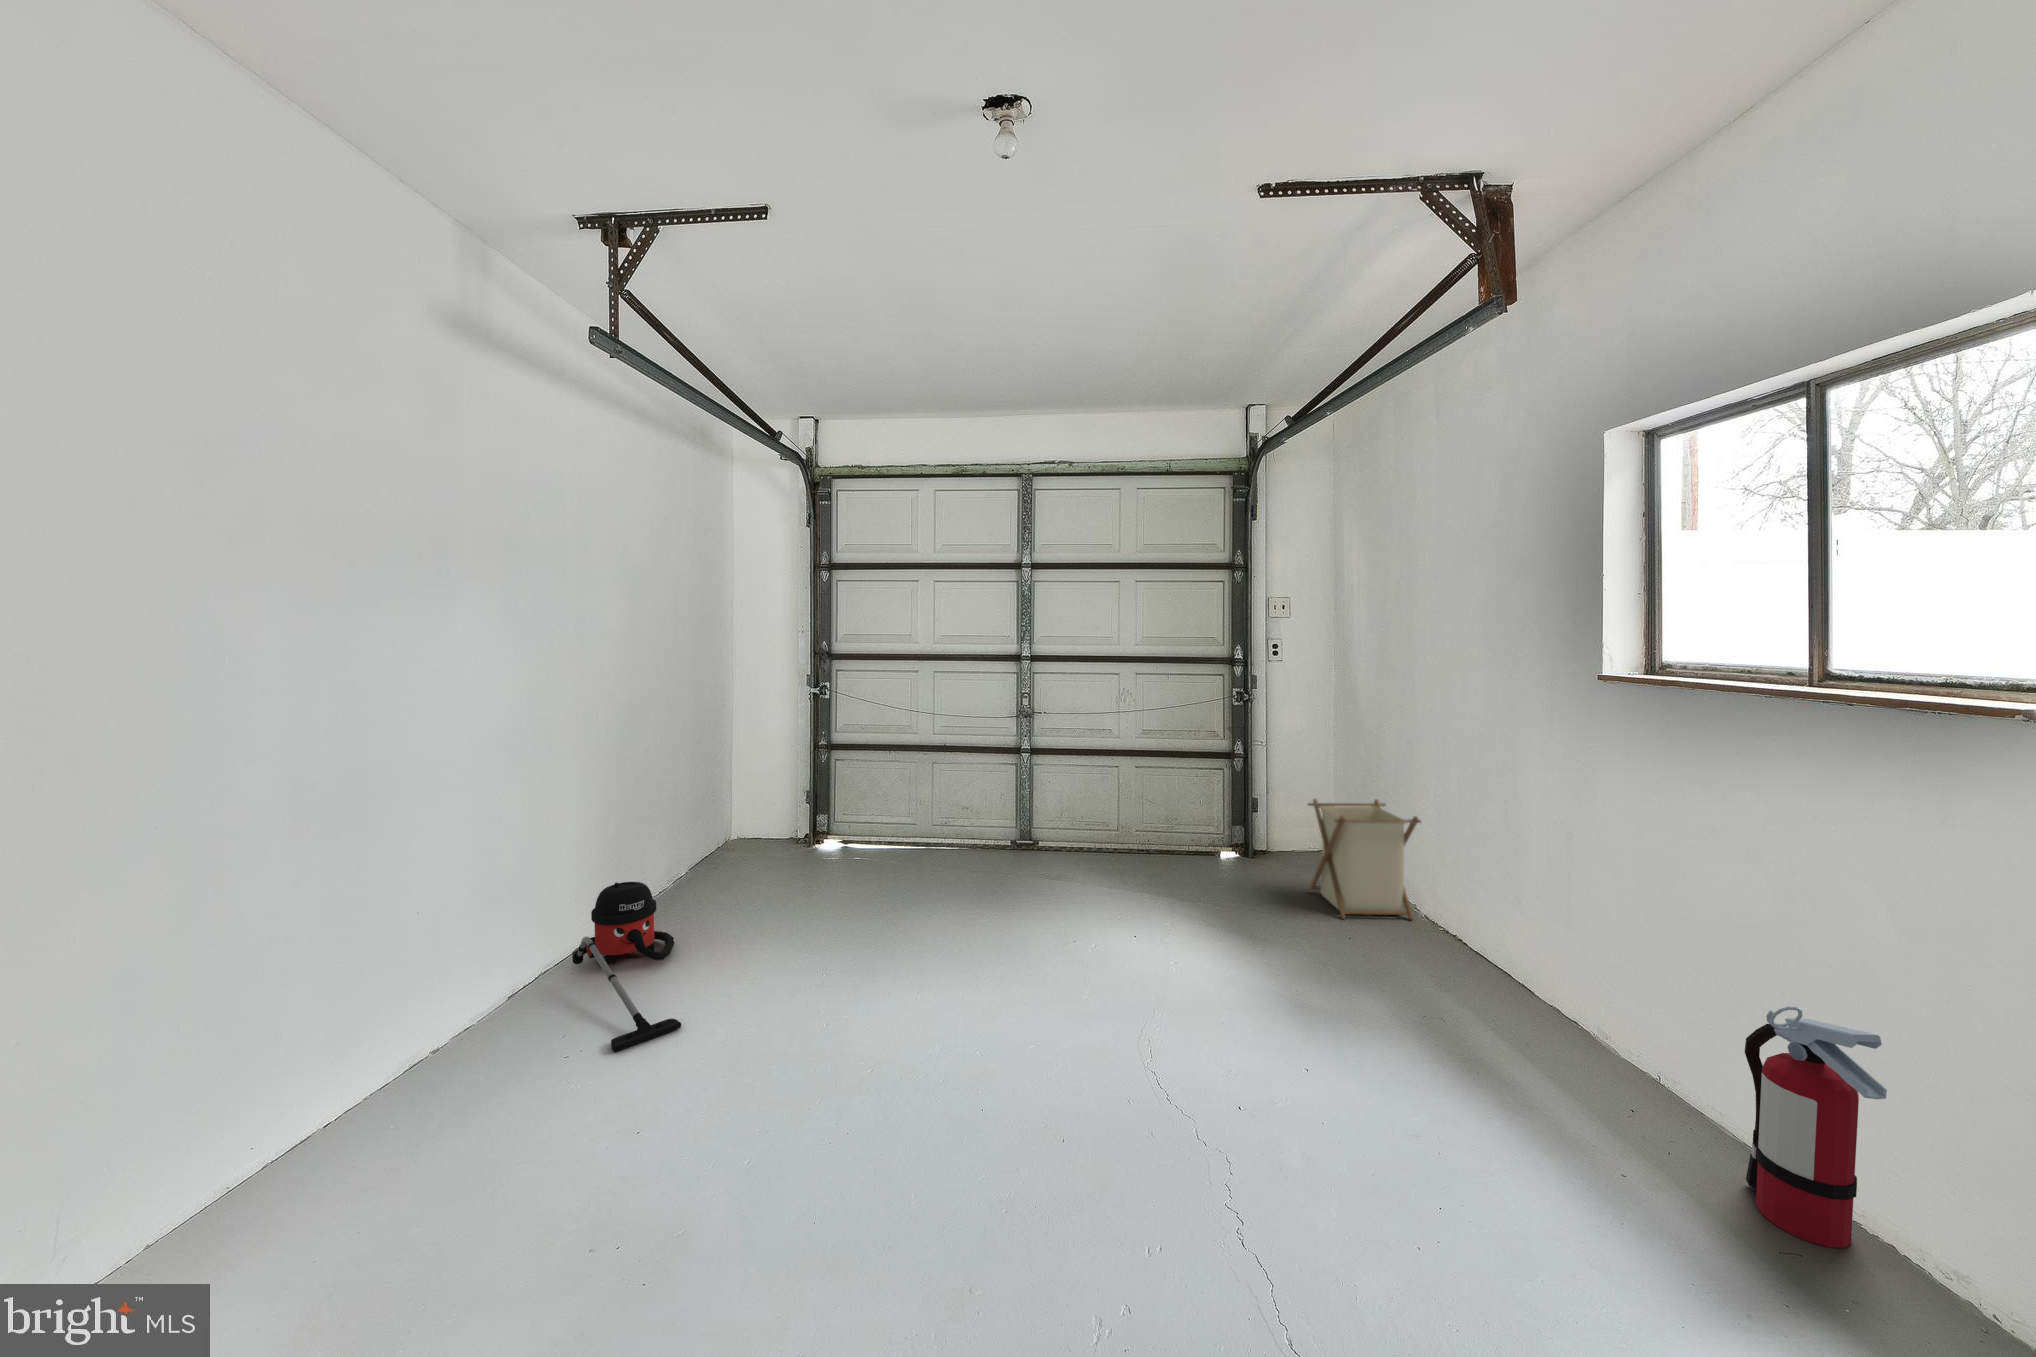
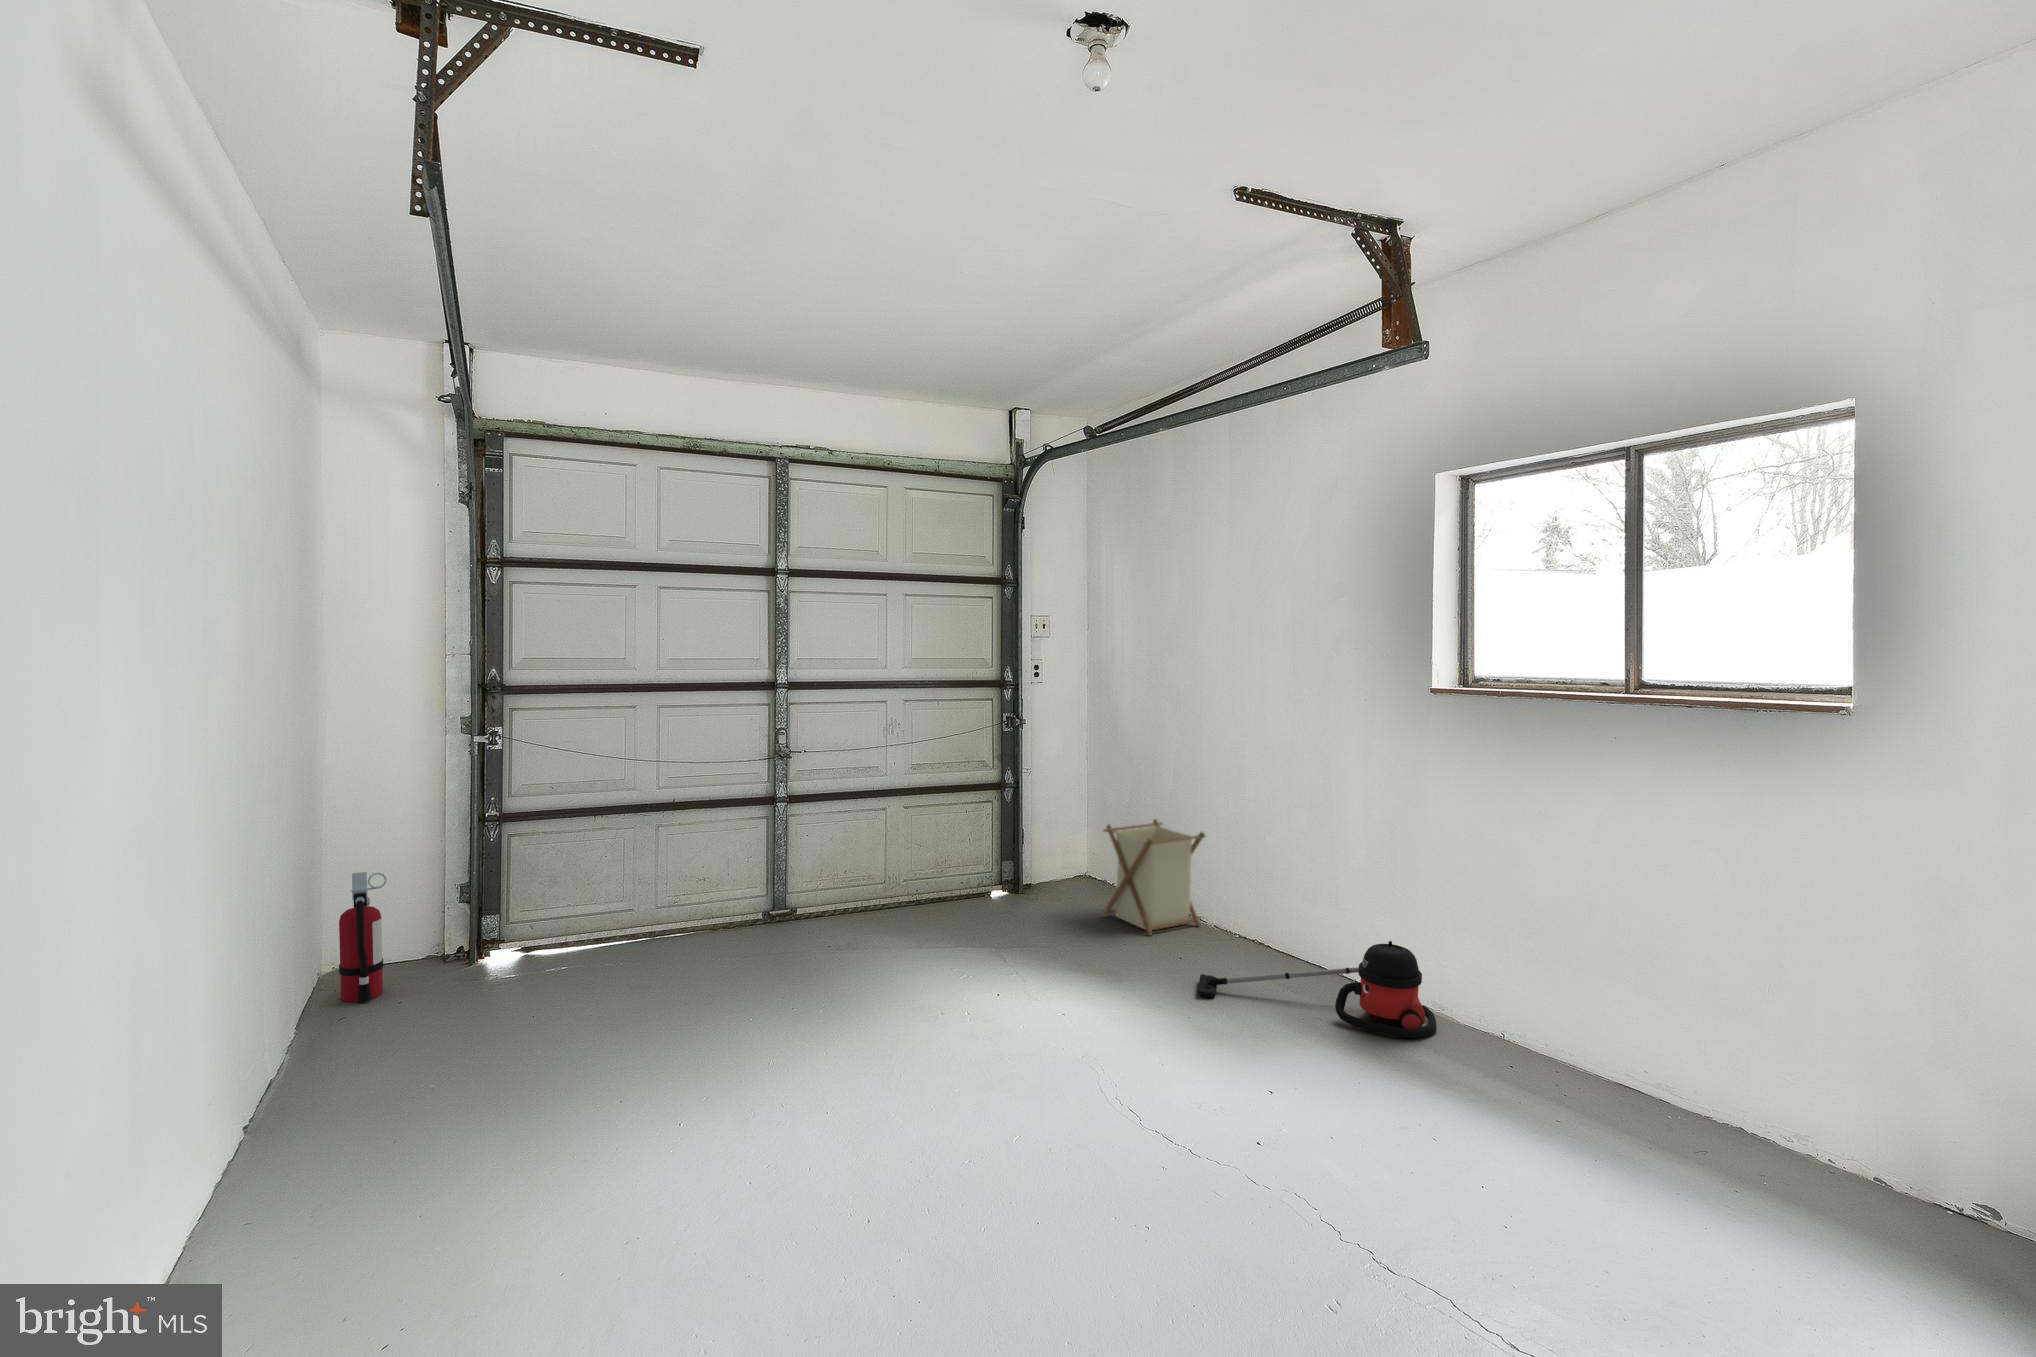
vacuum cleaner: present [572,882,681,1051] -> present [1198,941,1436,1039]
fire extinguisher: present [1745,1007,1887,1248] -> present [339,872,386,1002]

